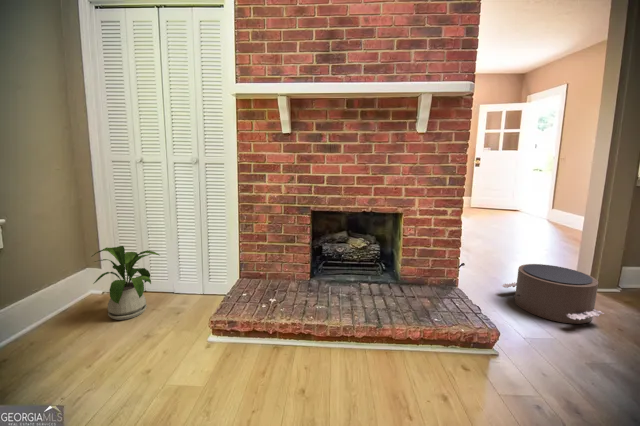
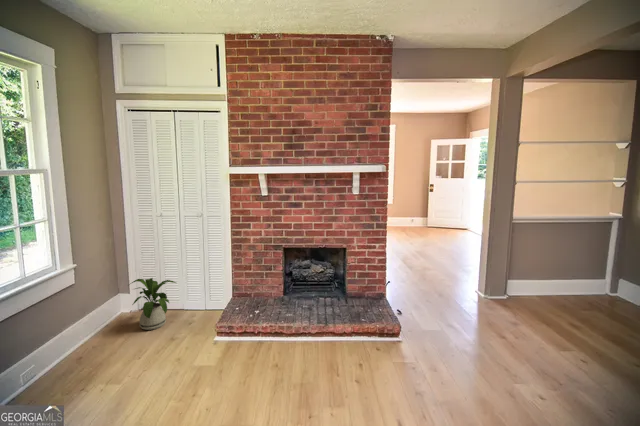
pouf: present [502,264,604,324] -> none [421,280,479,320]

